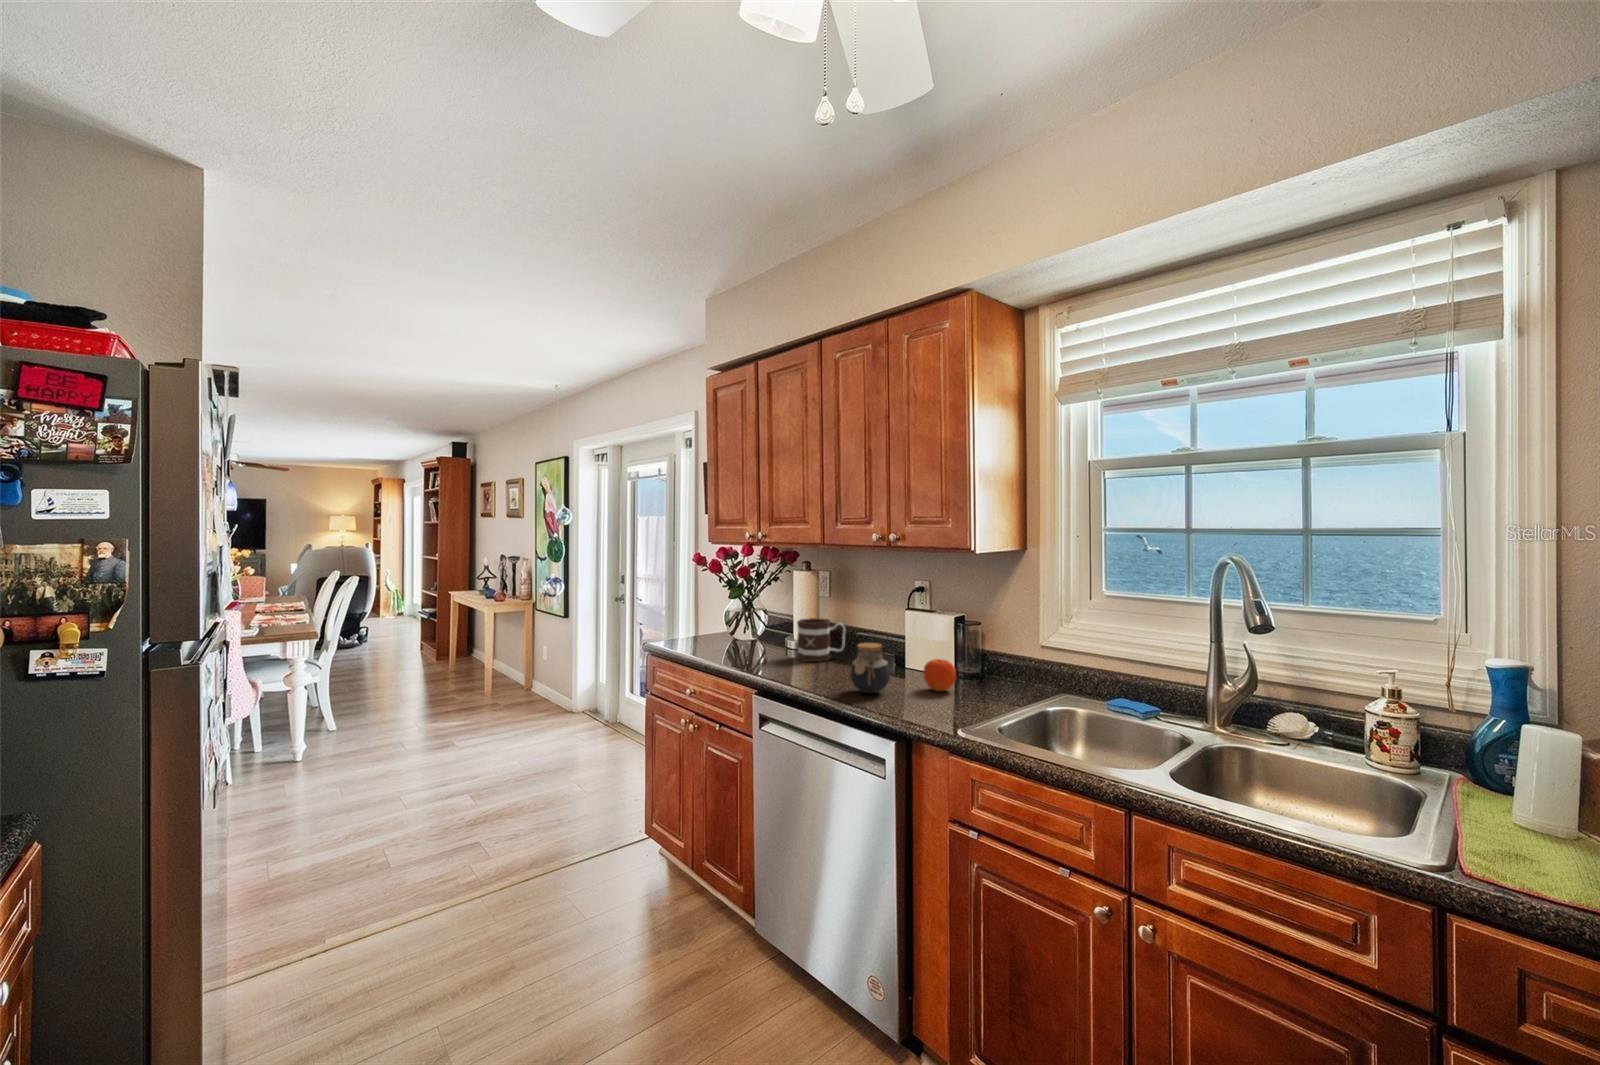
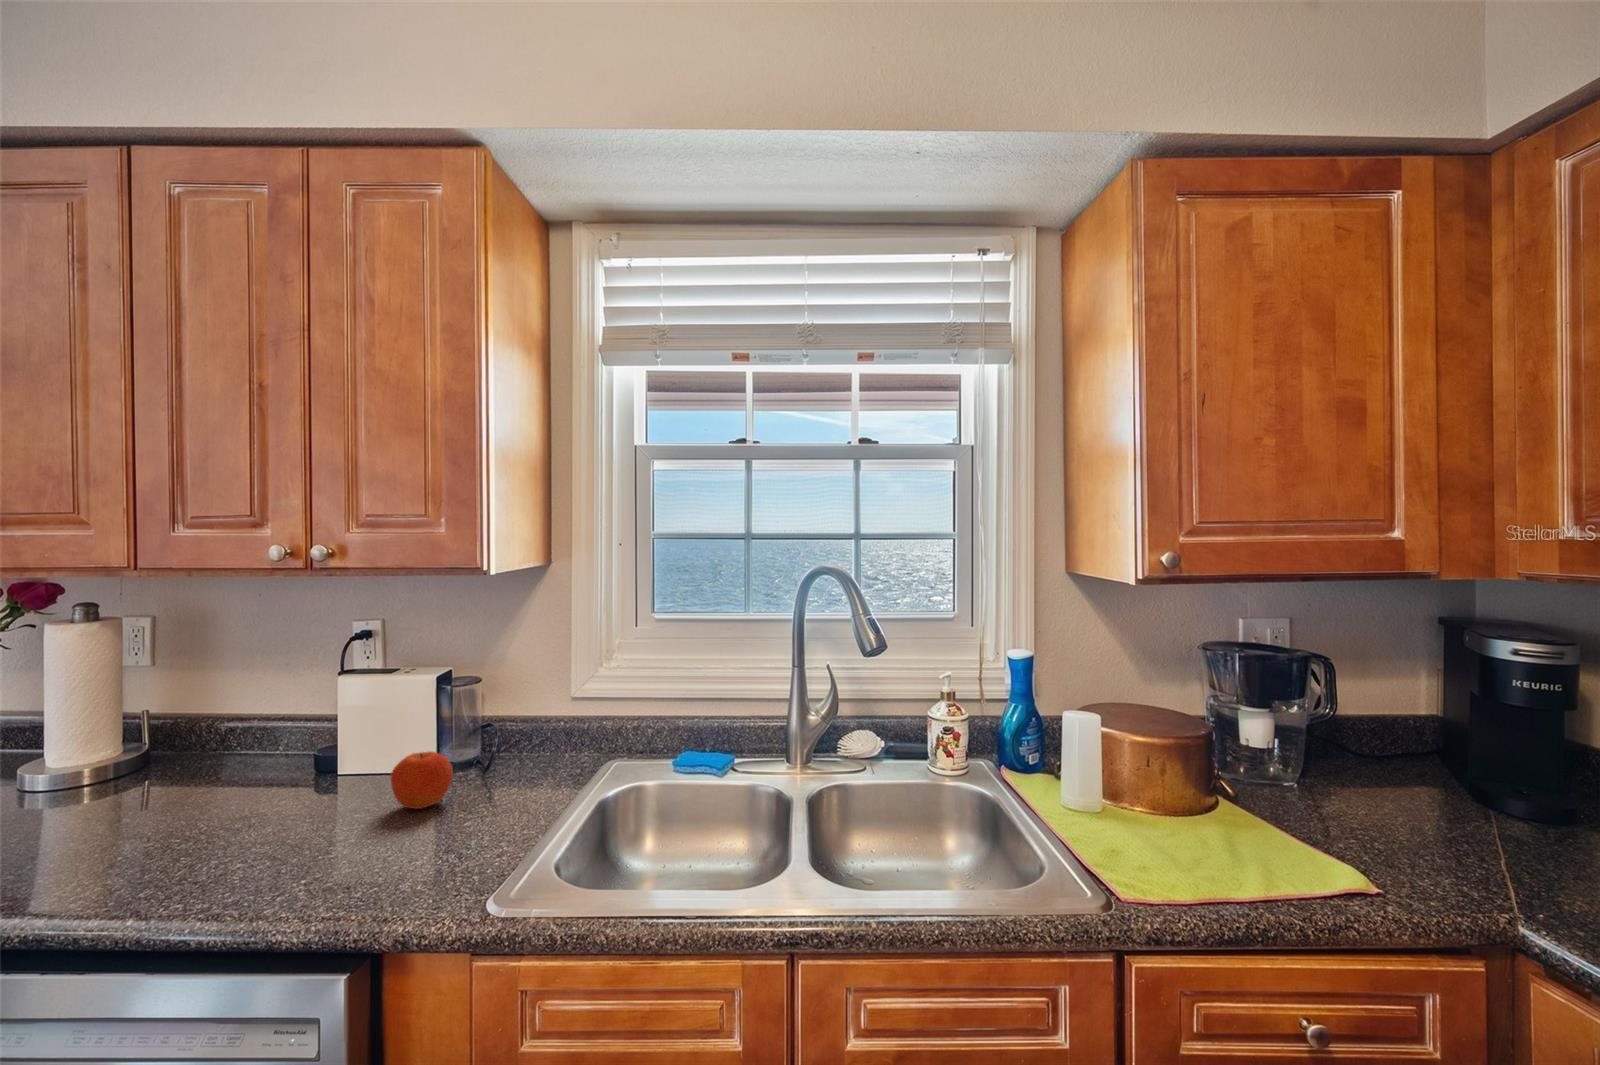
mug: present [797,618,845,662] -> none [61,713,197,813]
jar: present [850,643,890,693] -> none [229,750,325,854]

